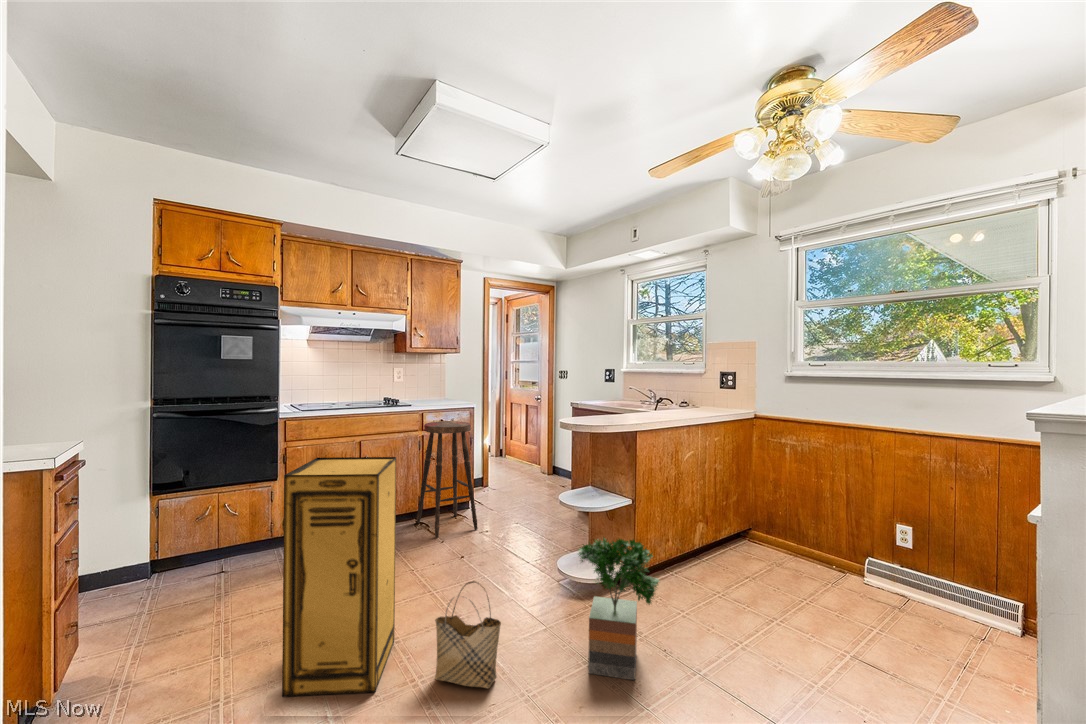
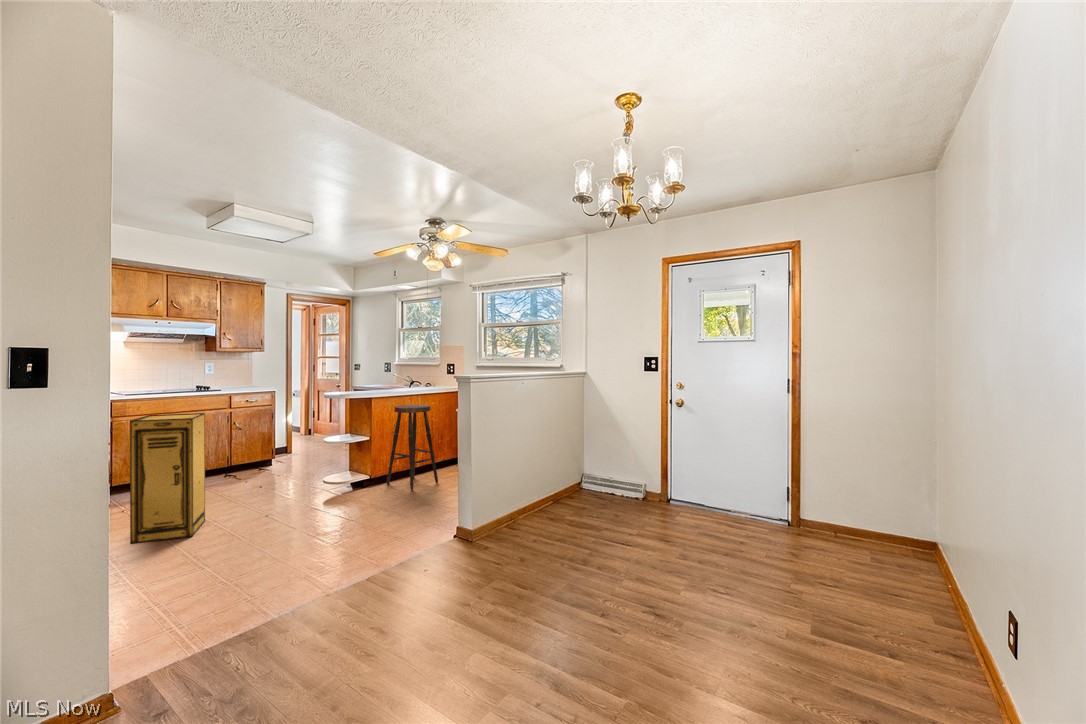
bar stool: present [417,421,478,538] -> present [387,405,438,490]
potted tree: present [578,538,659,680] -> none [319,450,365,518]
woven basket: present [435,581,501,688] -> none [230,477,271,529]

